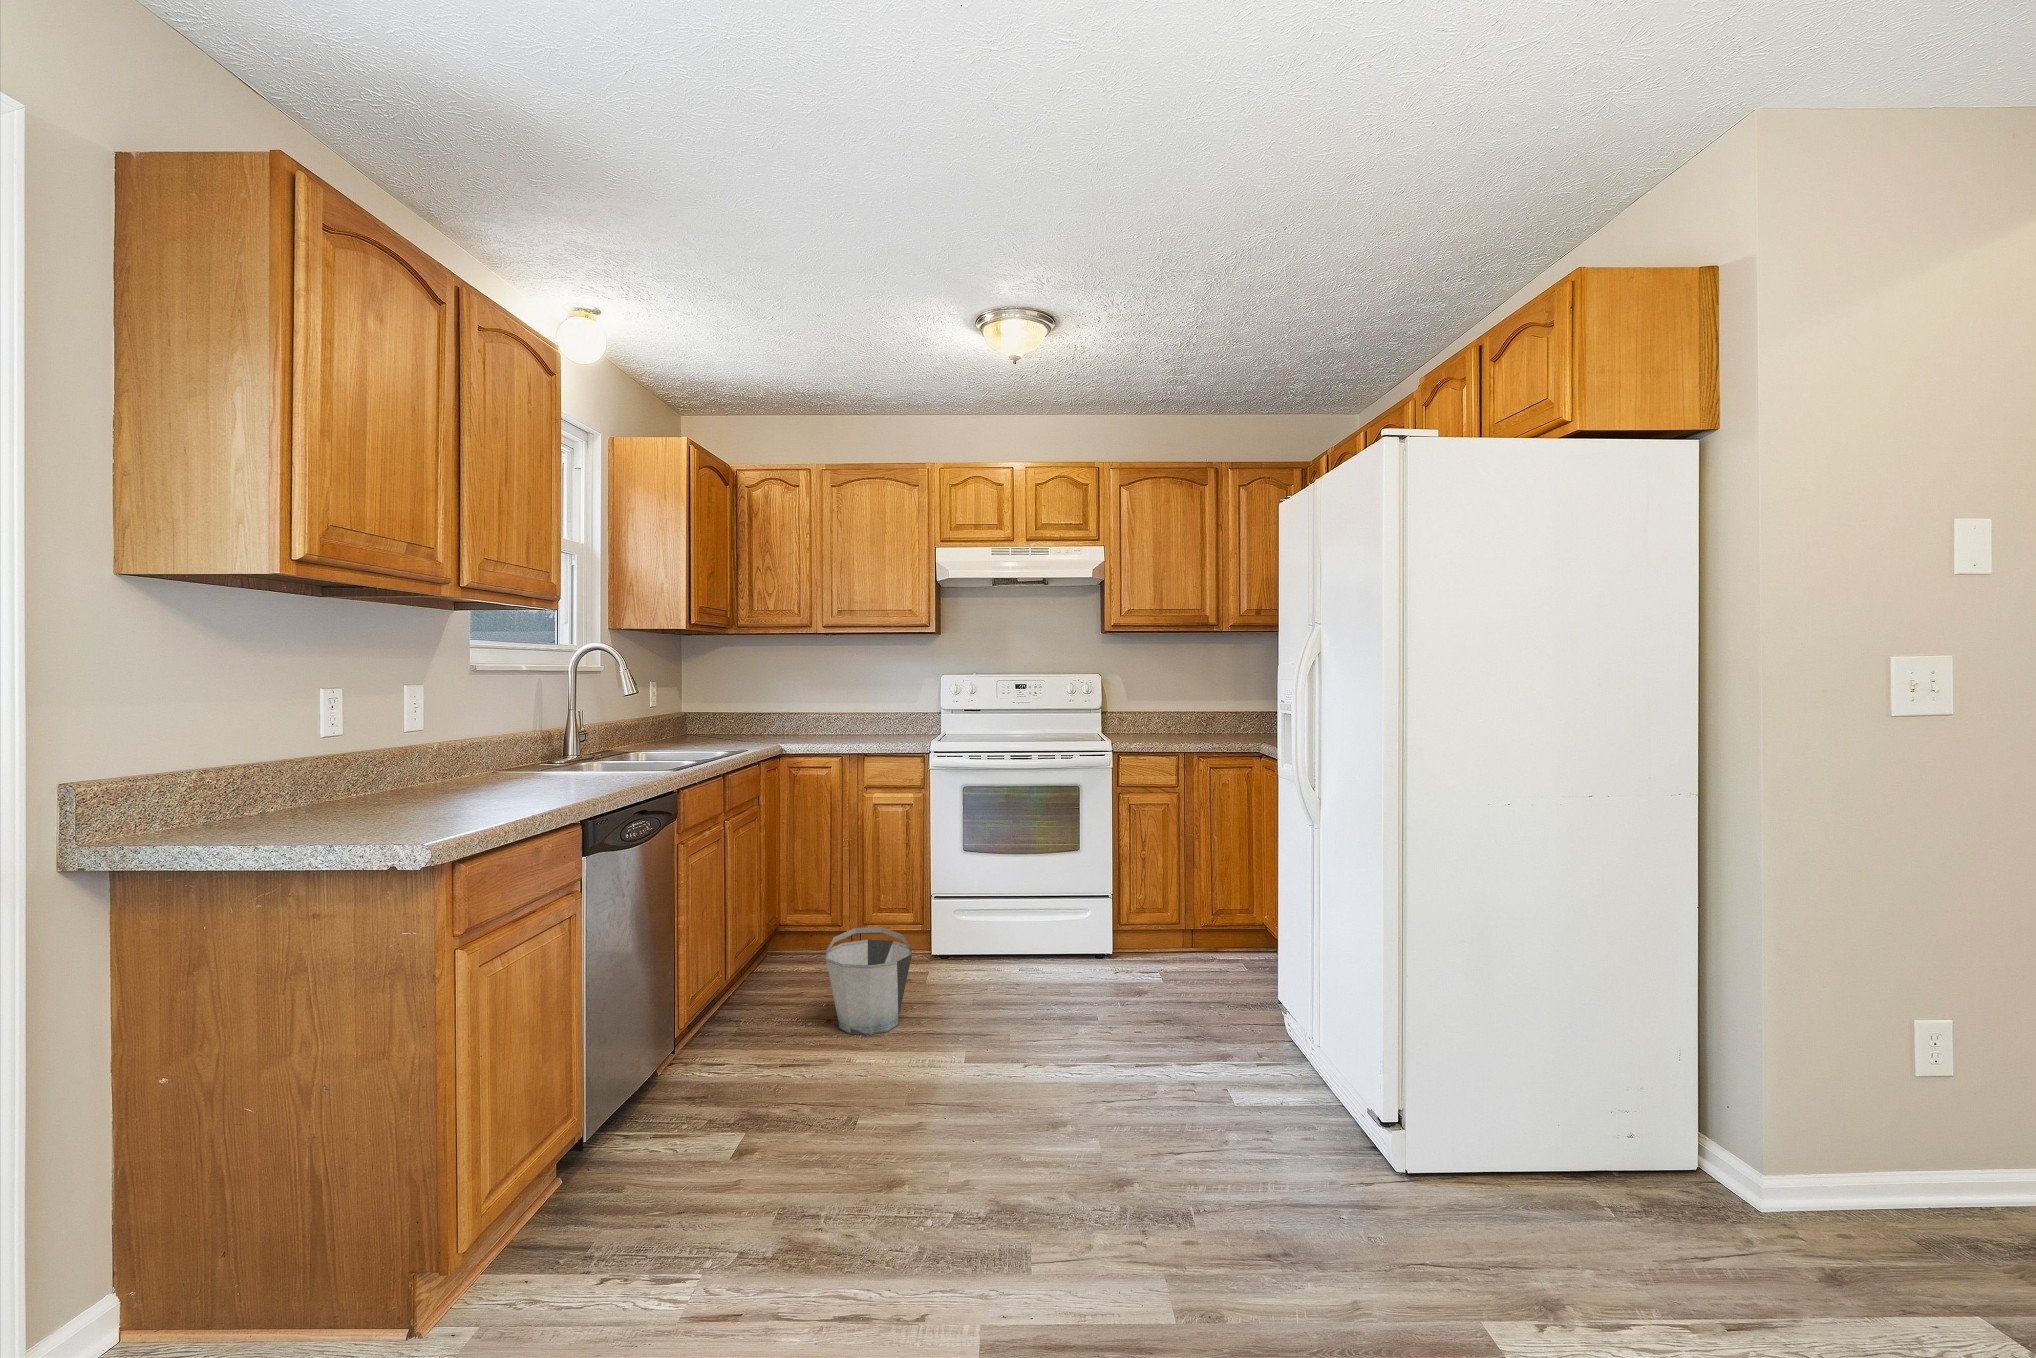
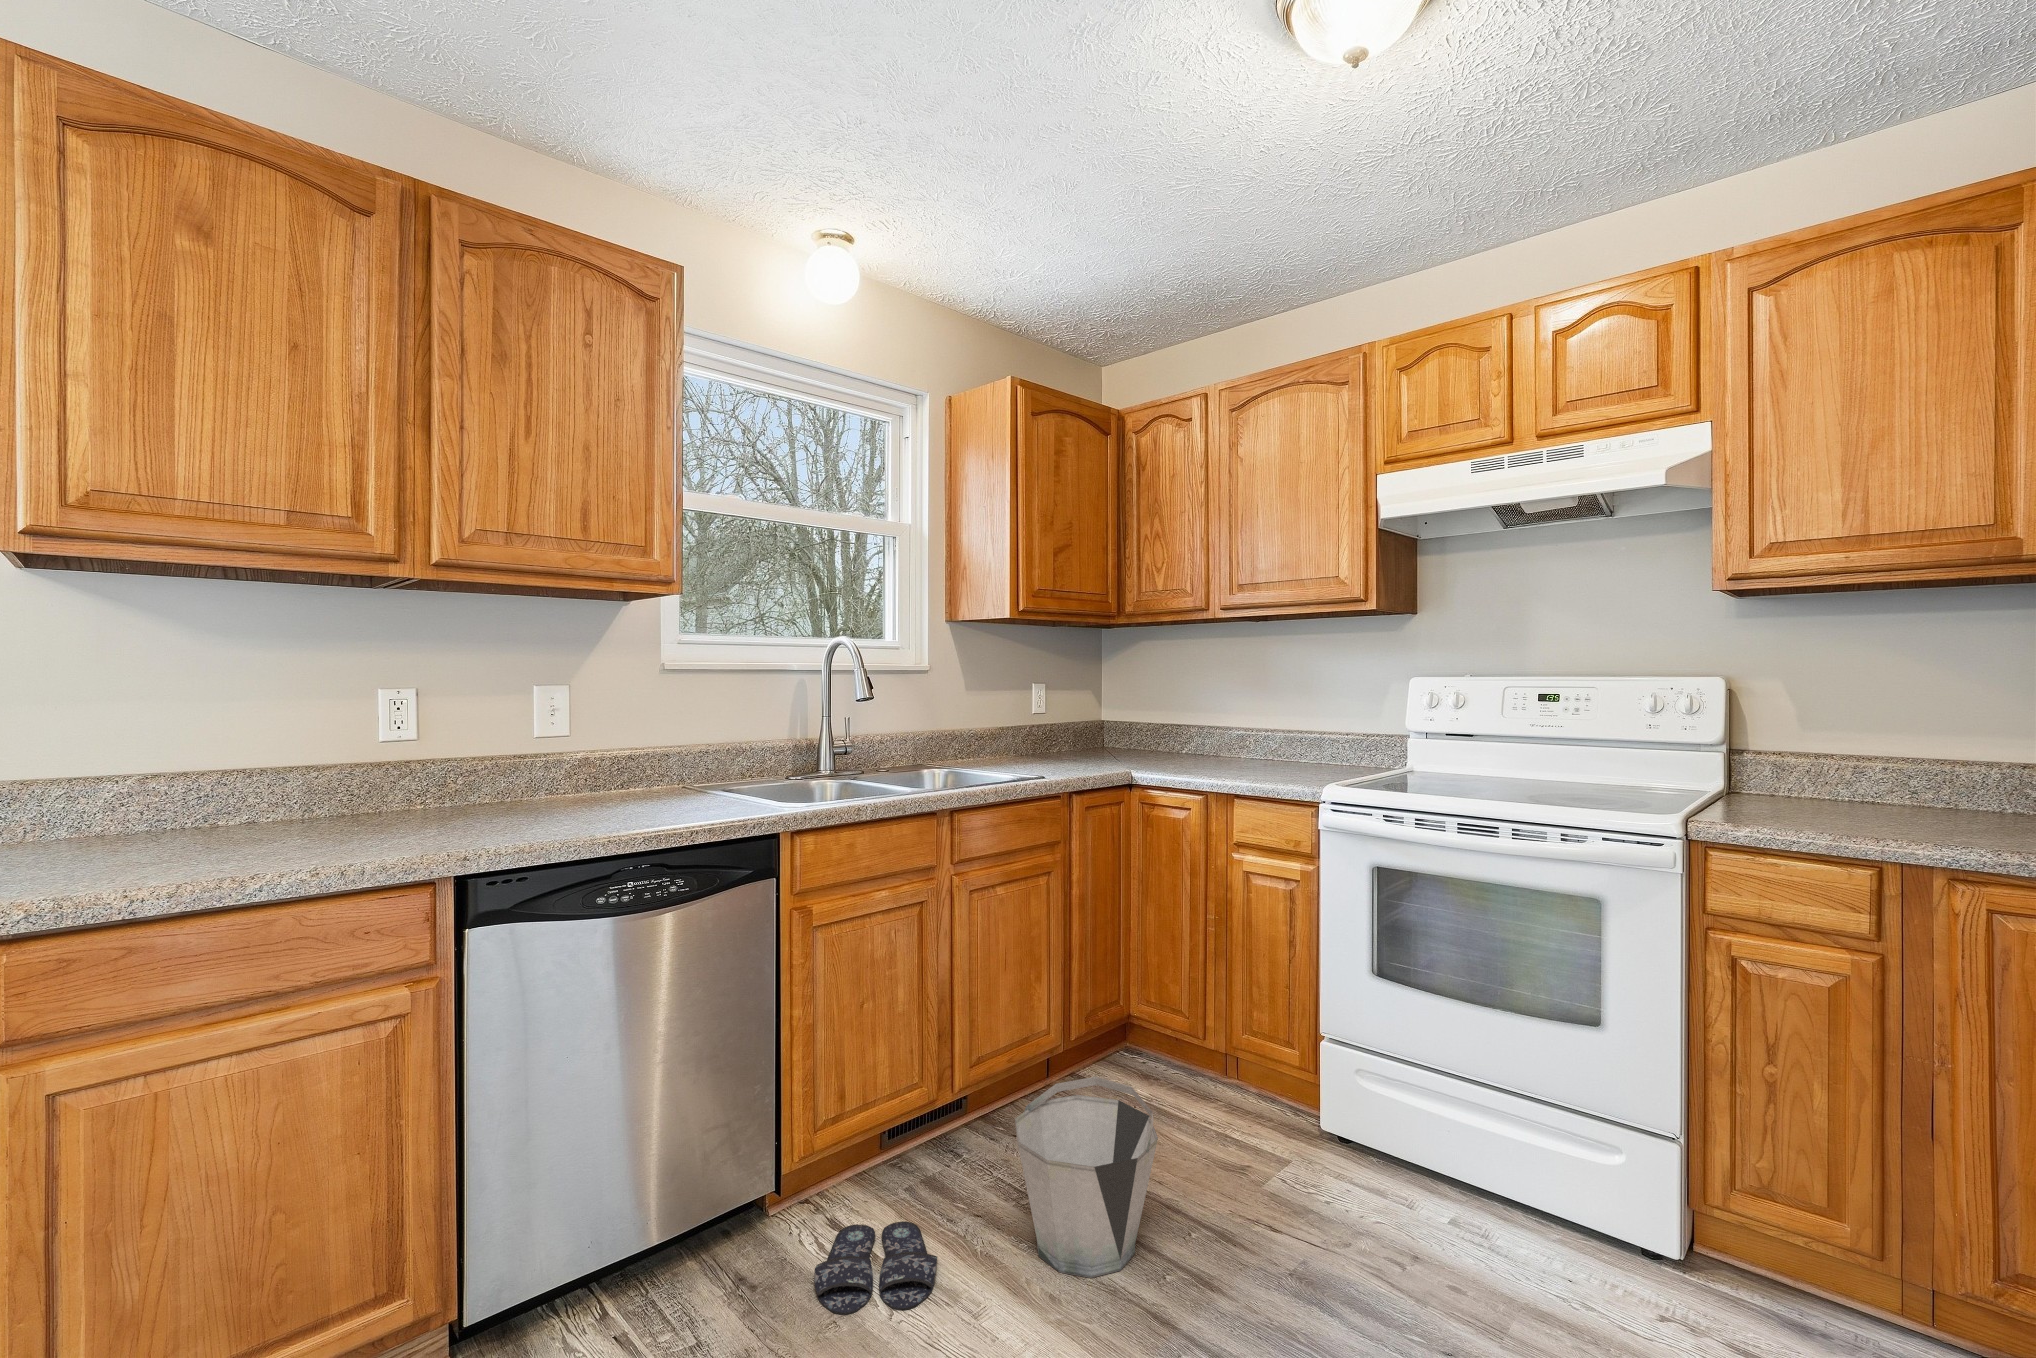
slippers: none [721,1045,815,1084] -> present [814,1221,937,1315]

